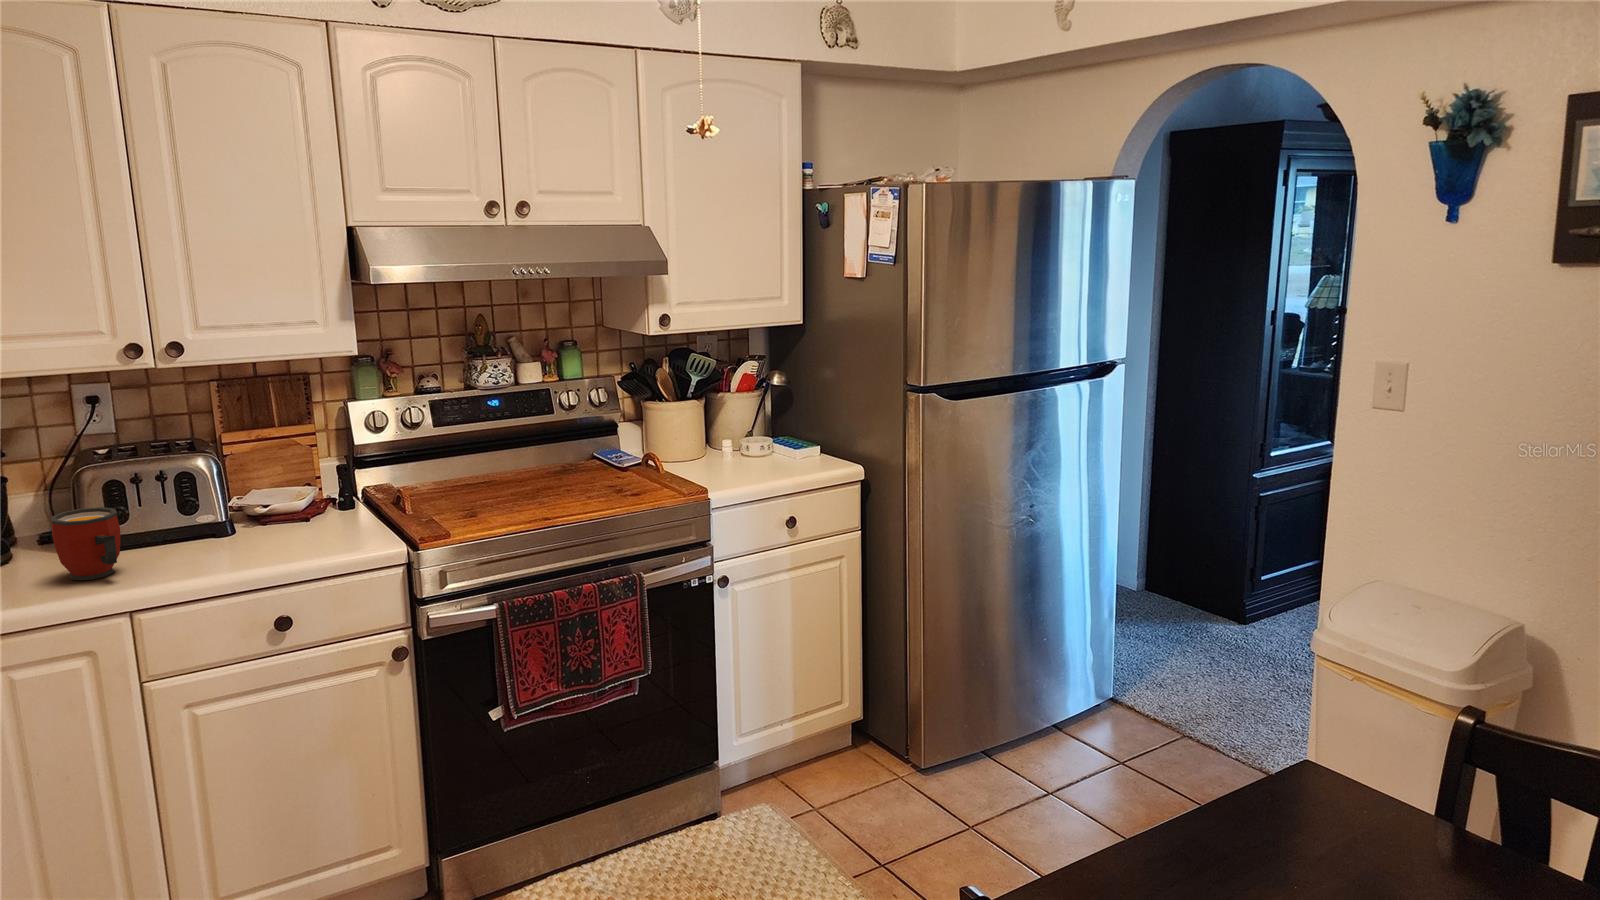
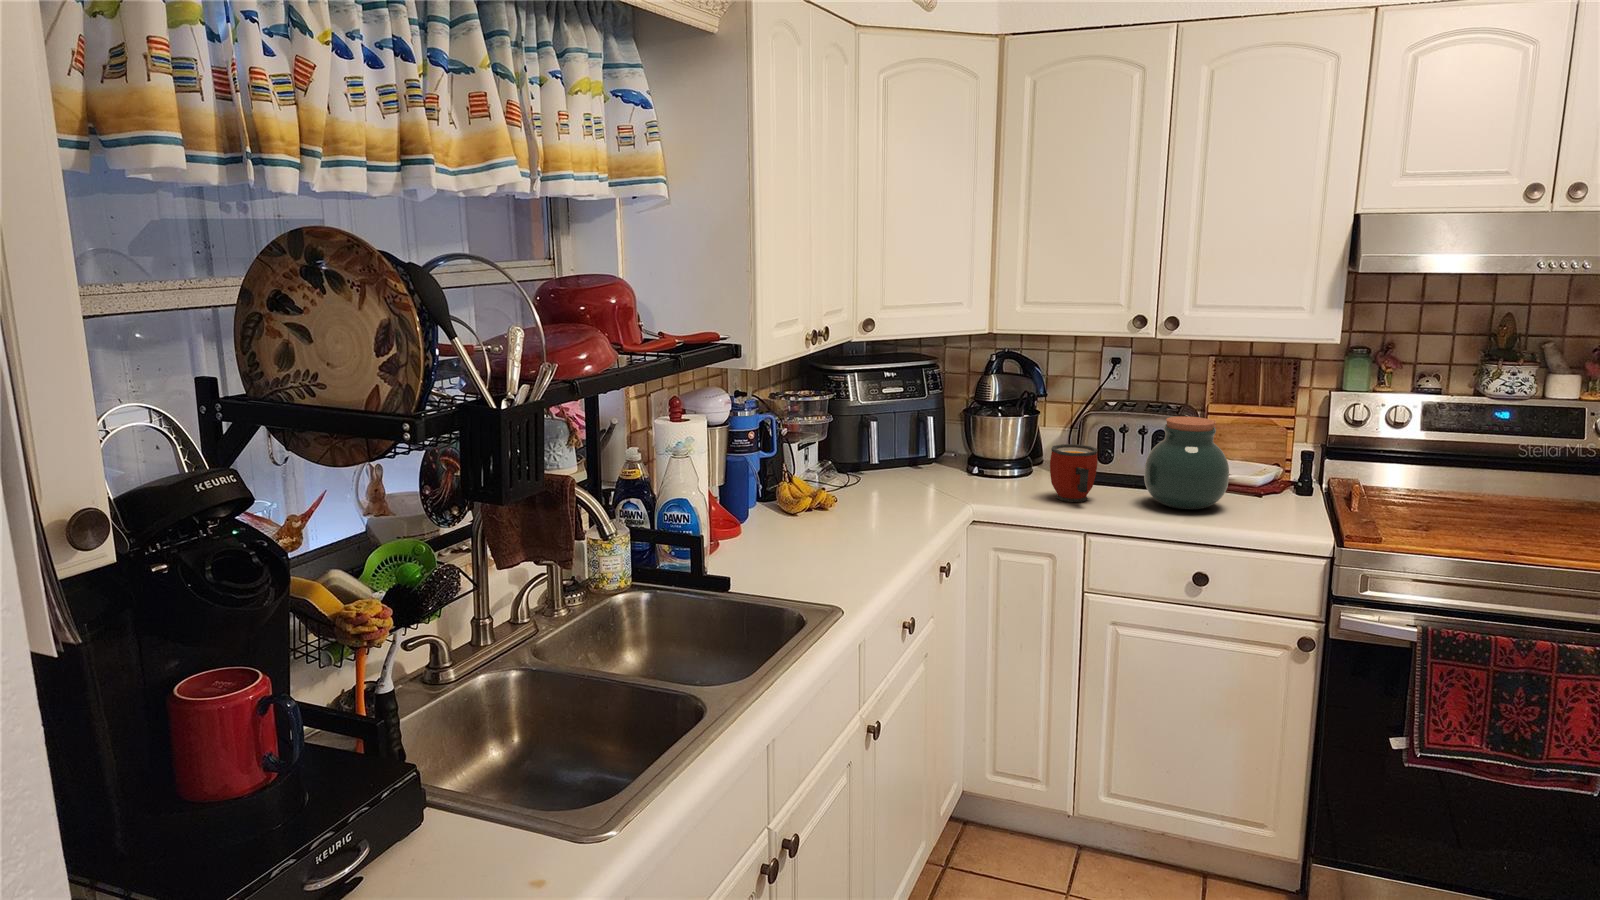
jar: none [180,451,281,554] -> present [1144,416,1229,509]

